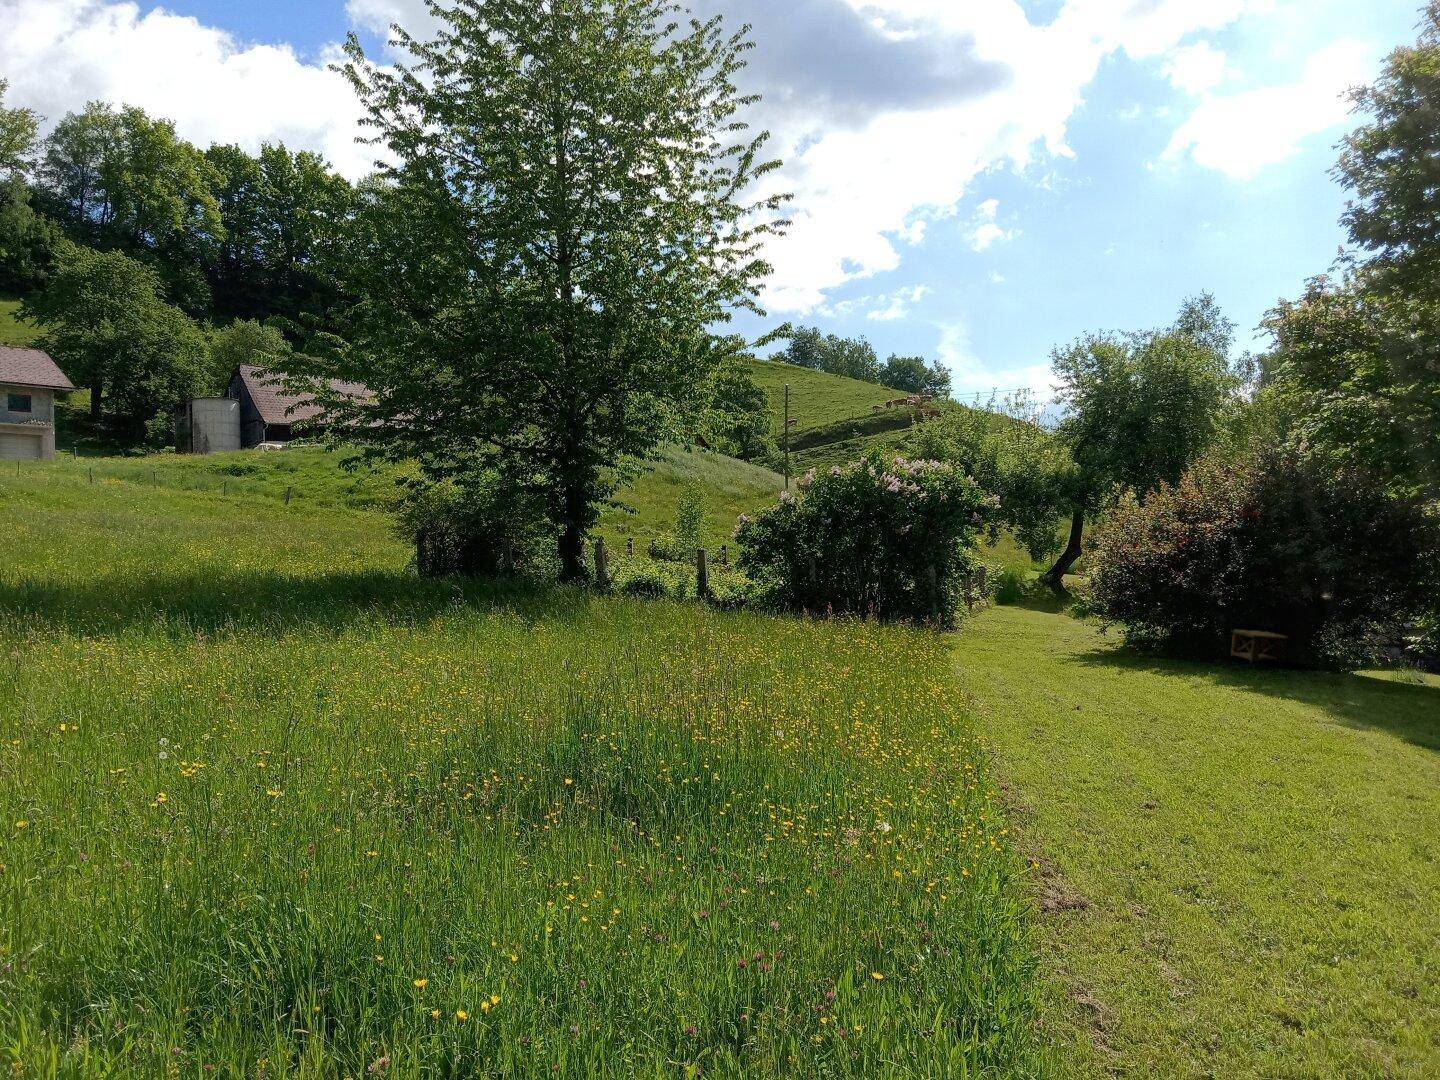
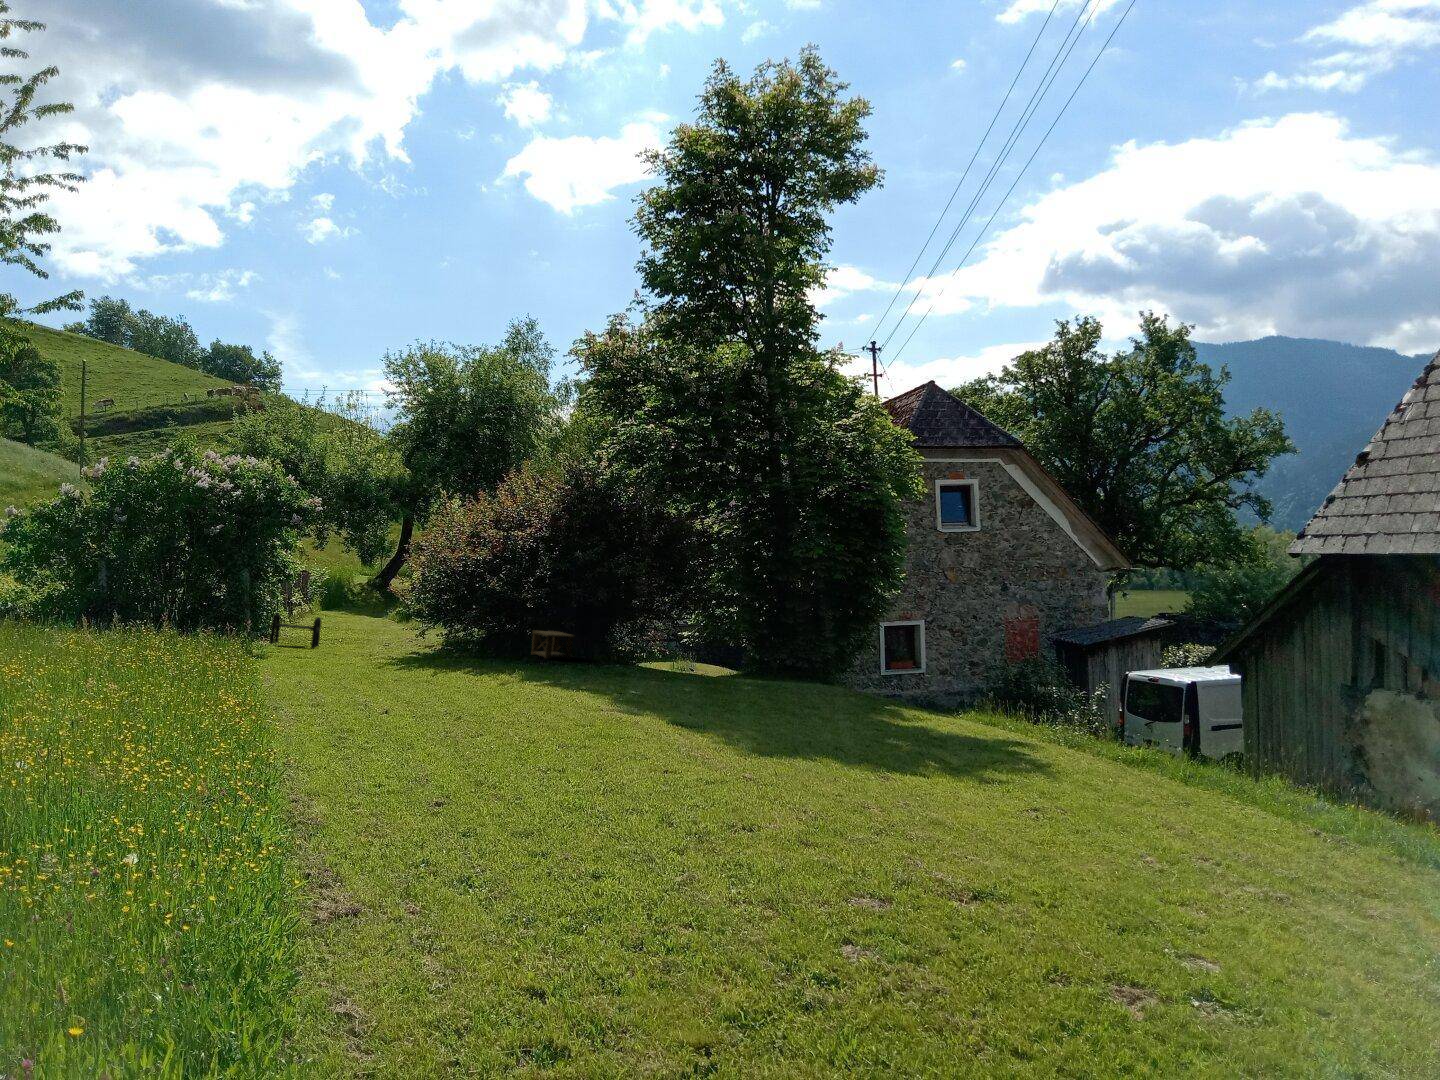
bench: none [953,604,1000,639] -> present [270,613,321,649]

